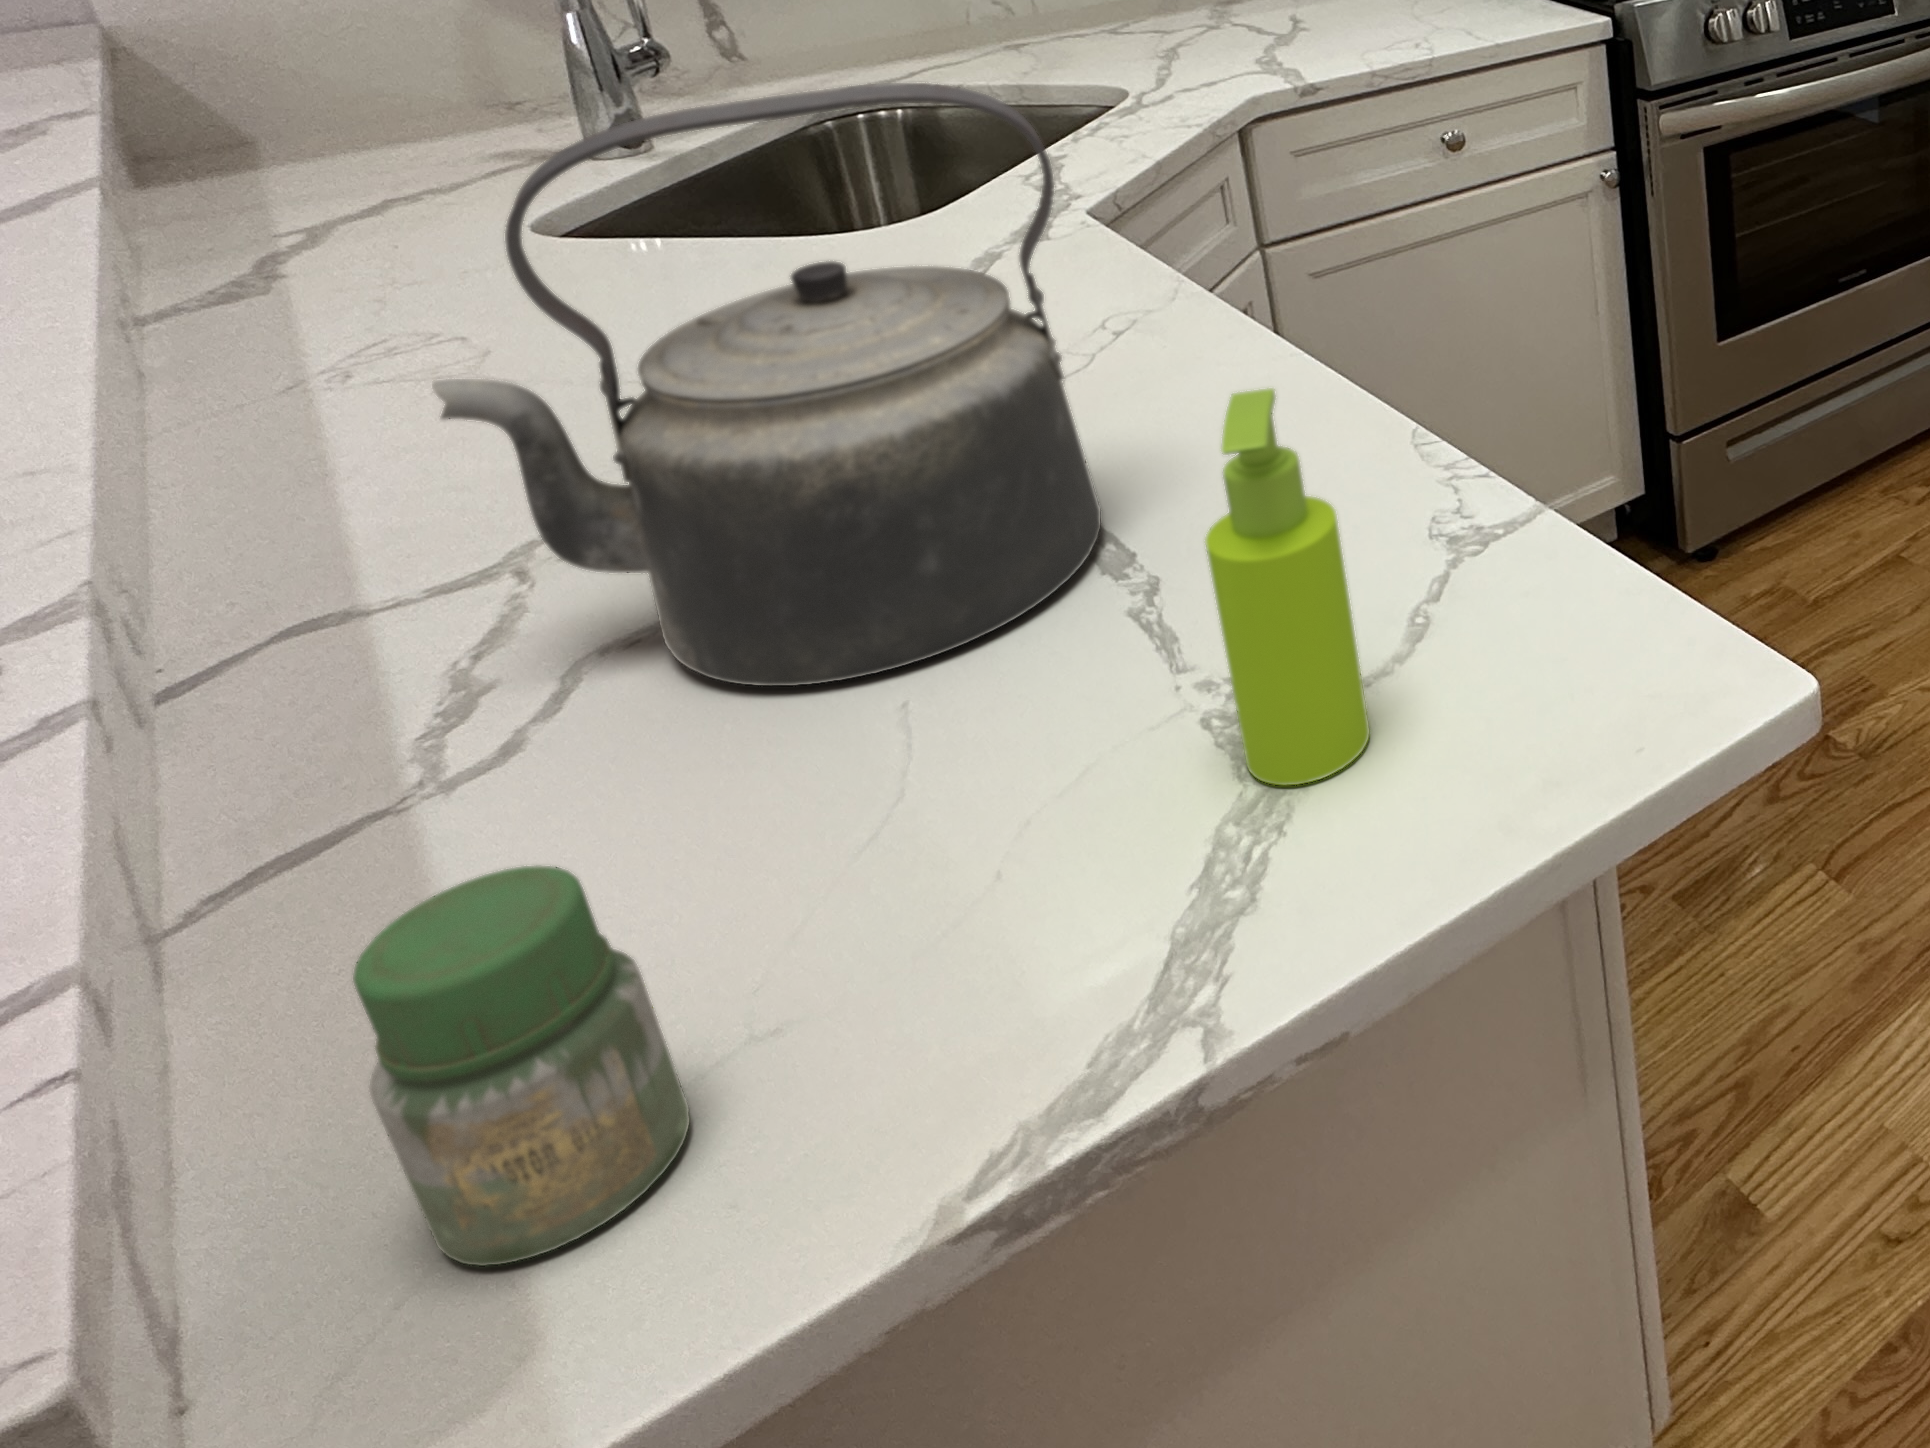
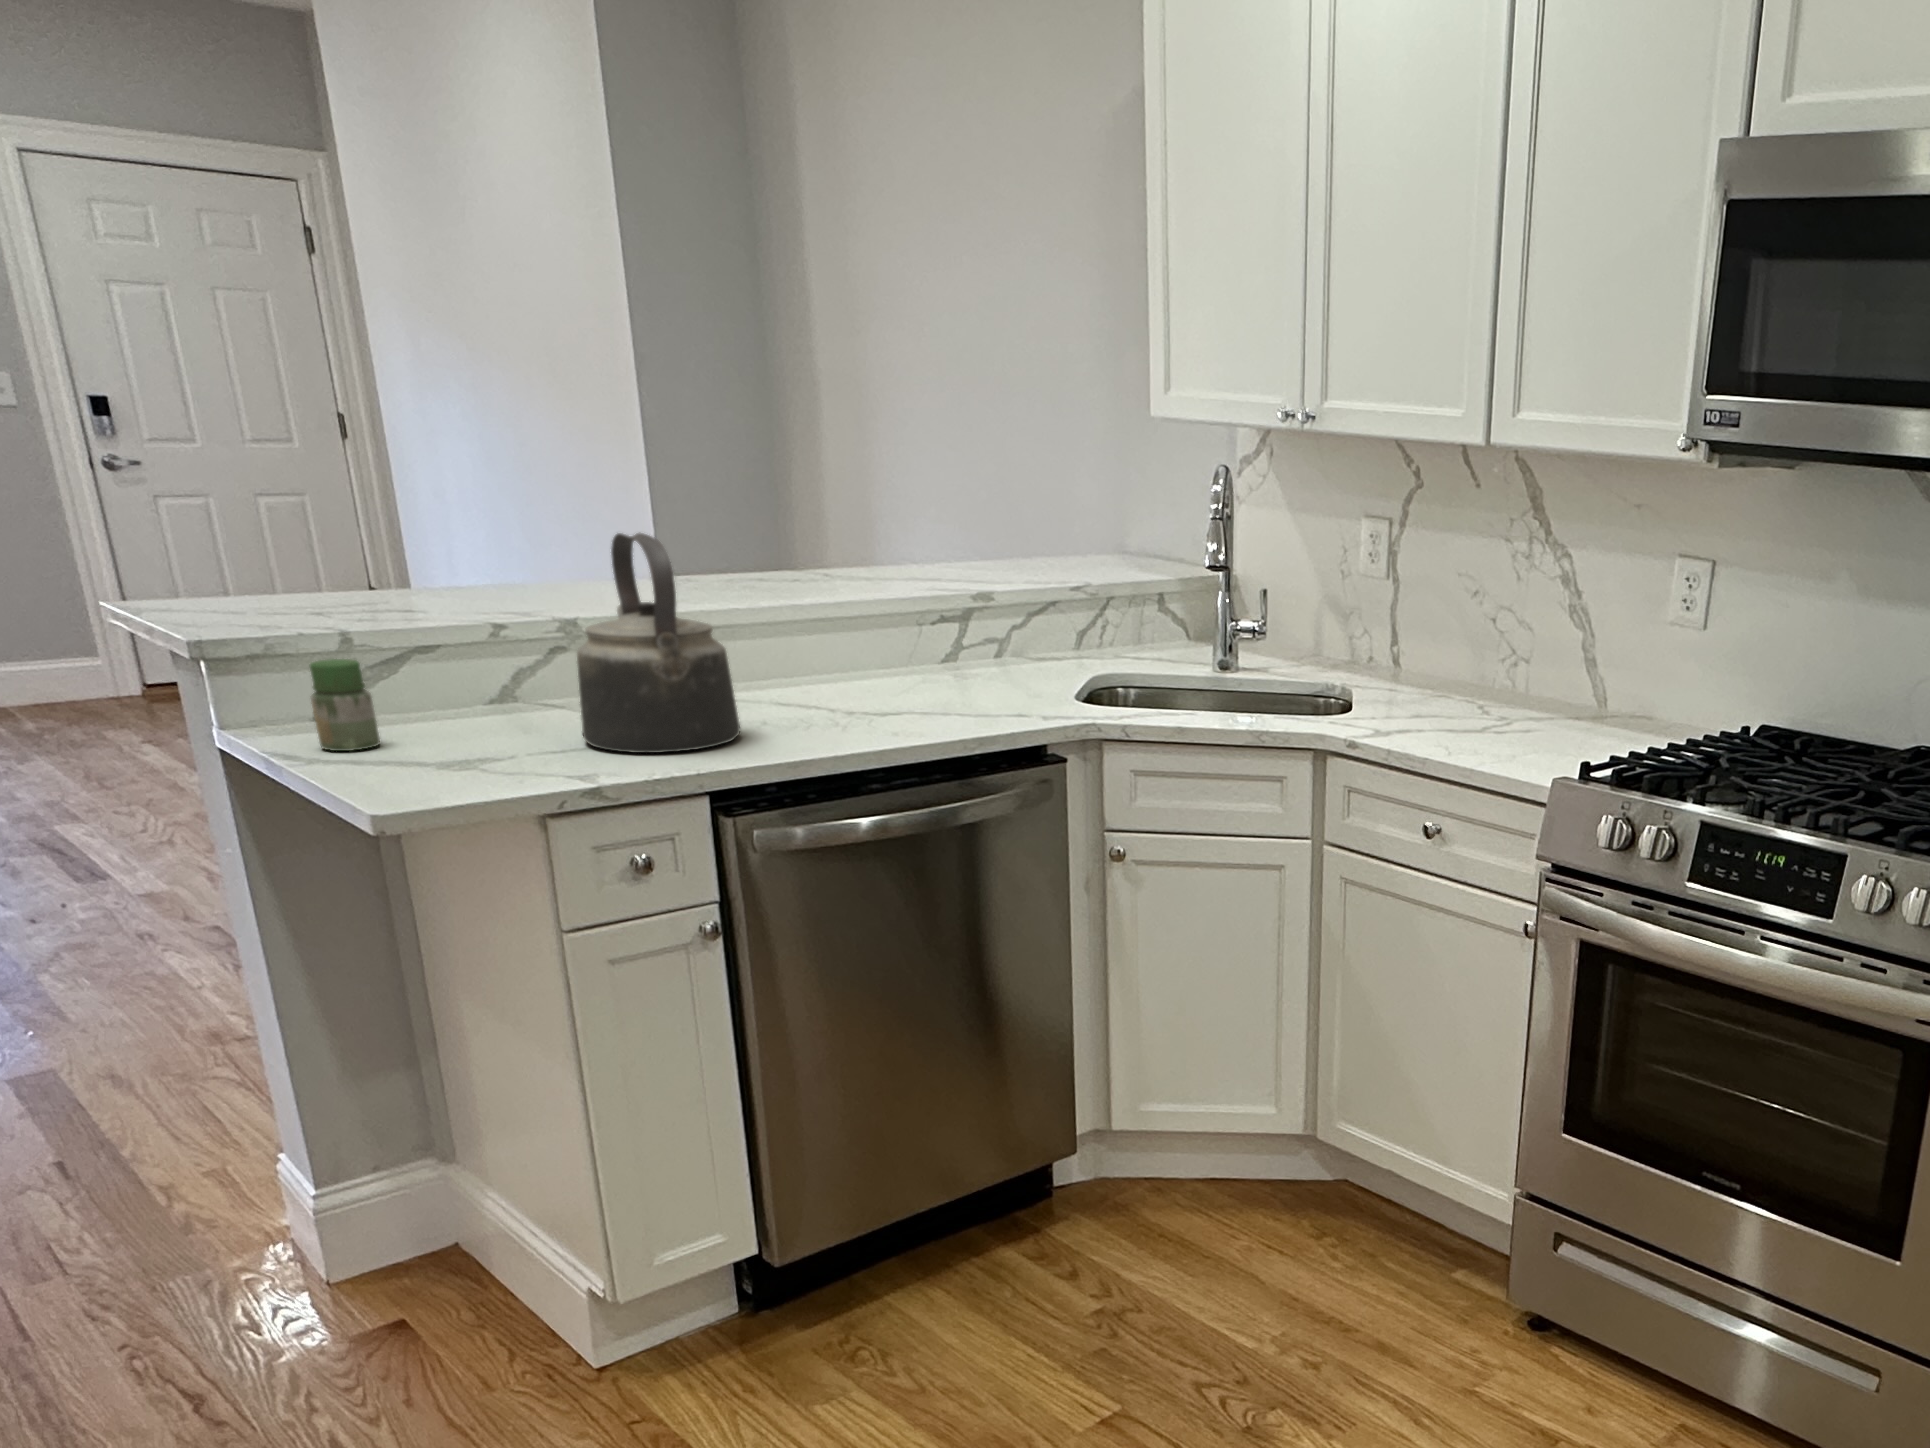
soap dispenser: present [1205,388,1370,785] -> none [393,628,480,785]

